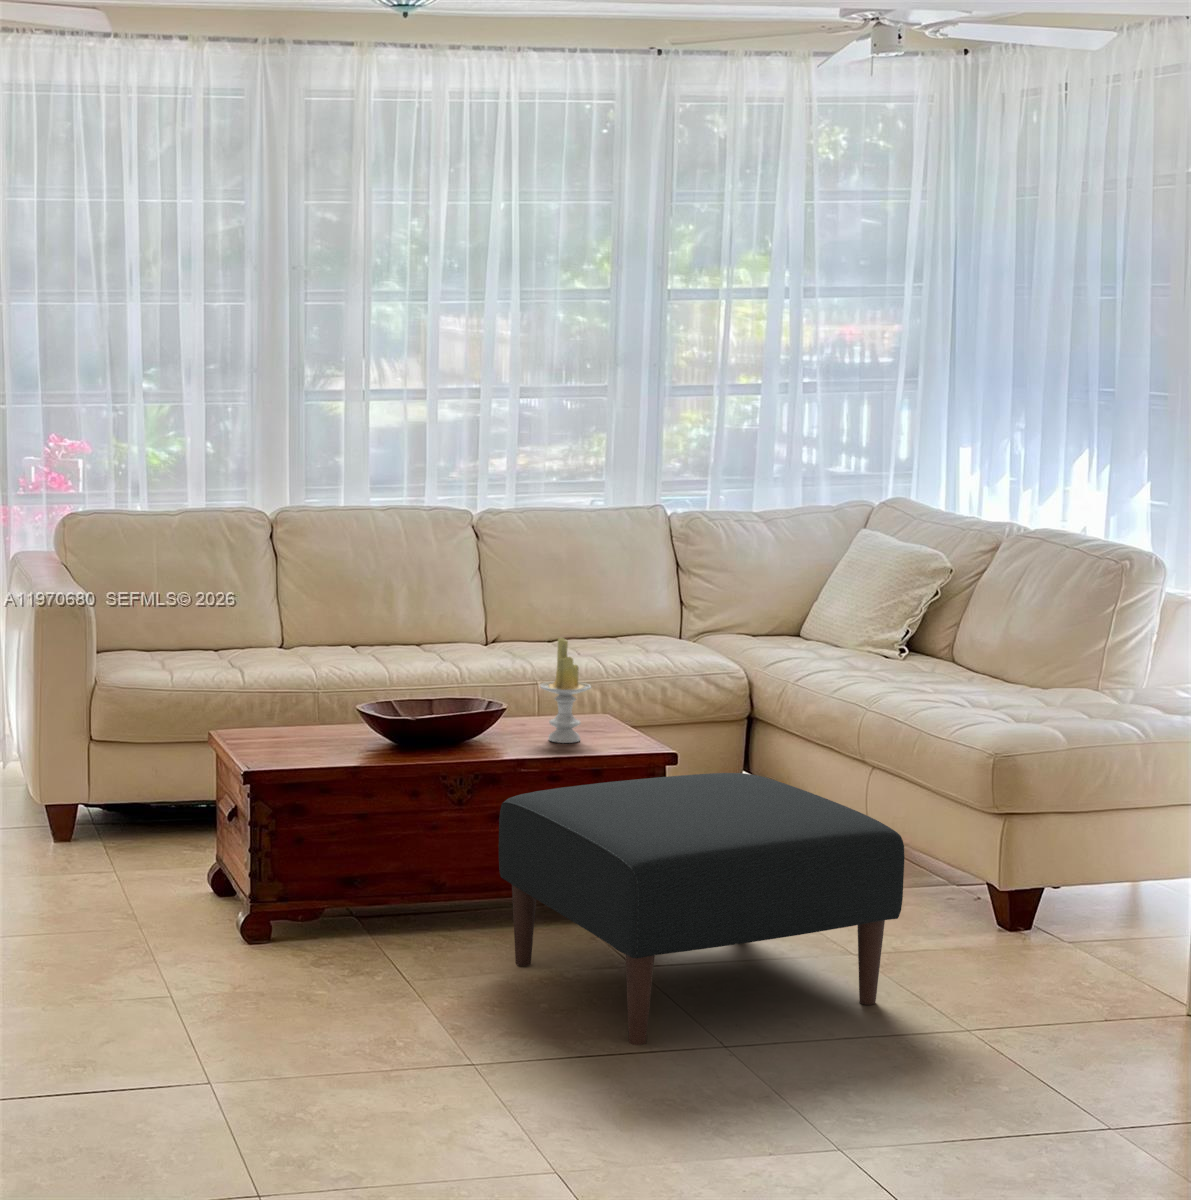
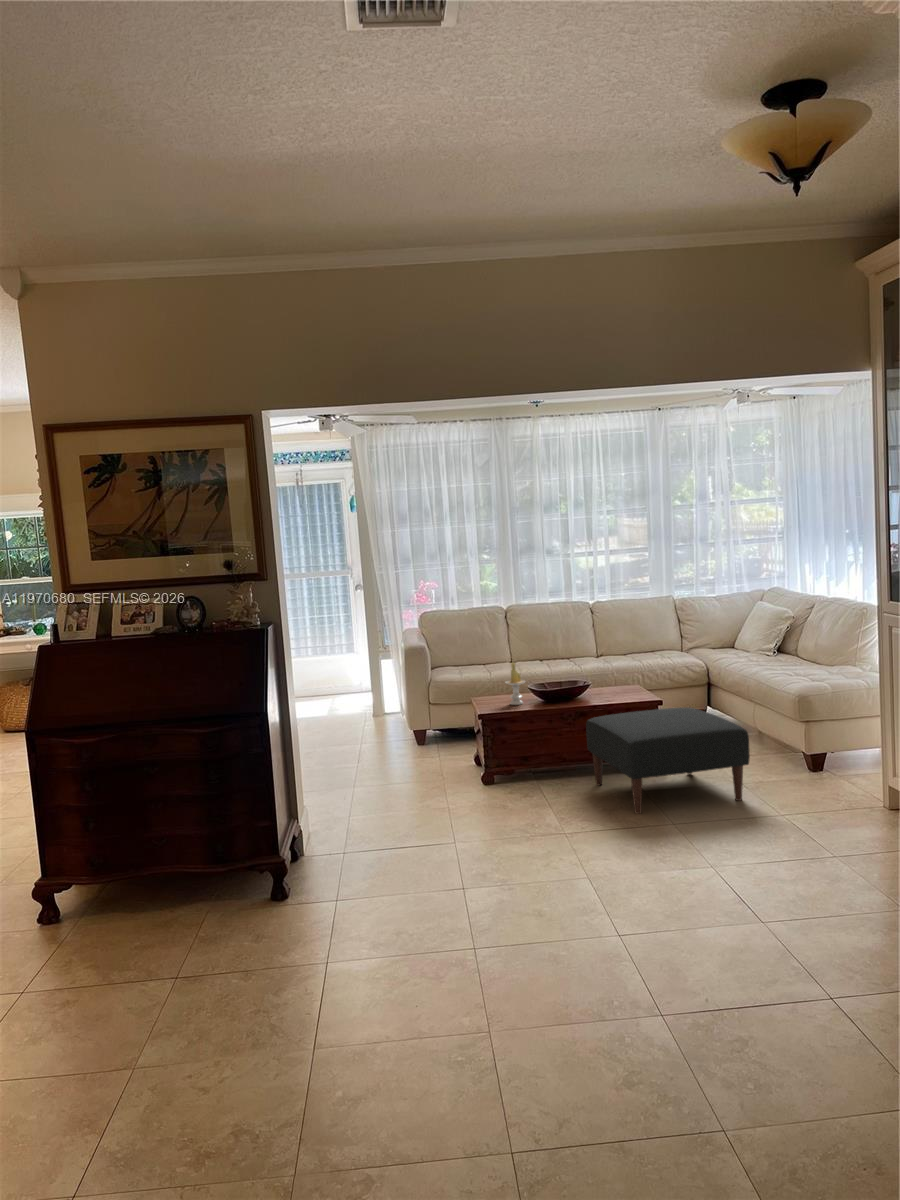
candle: present [540,638,591,743] -> present [505,662,525,705]

